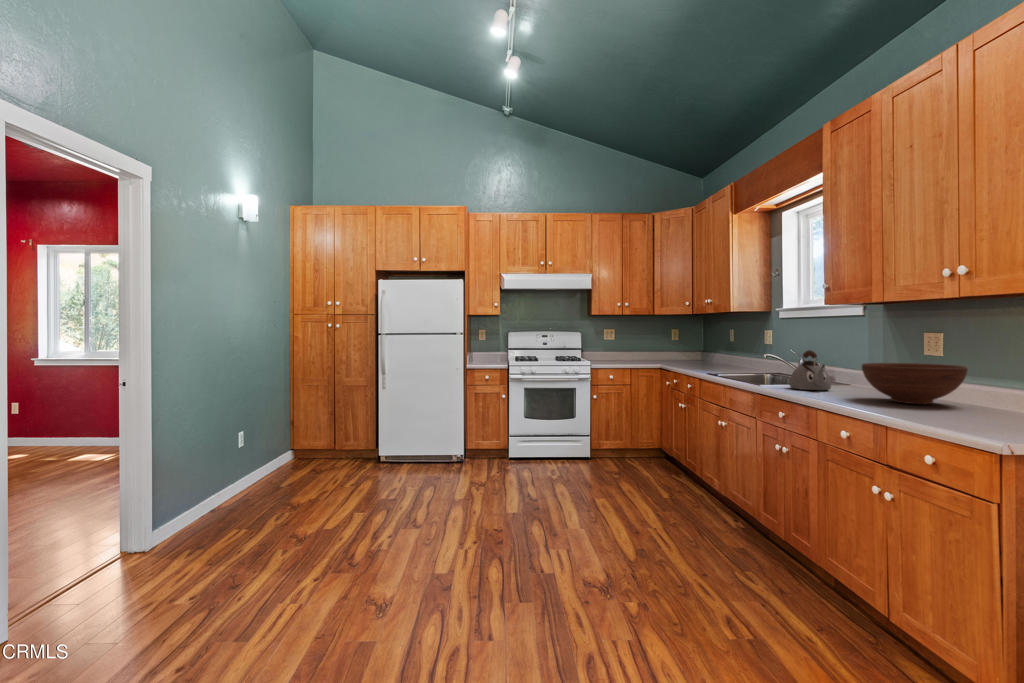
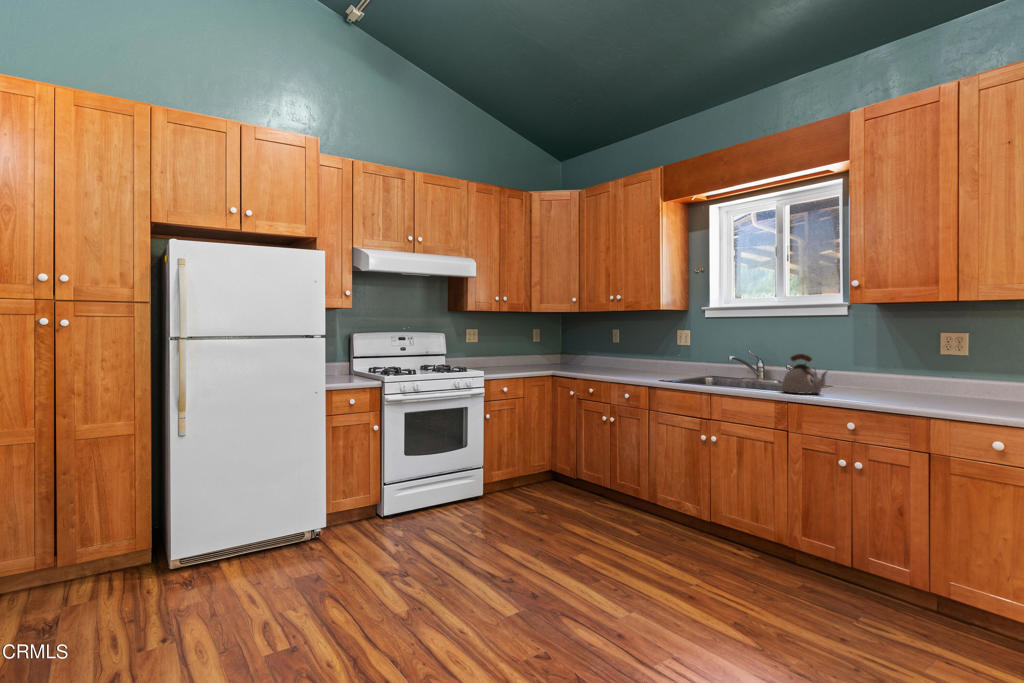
fruit bowl: present [862,363,968,404] -> none [876,364,966,401]

